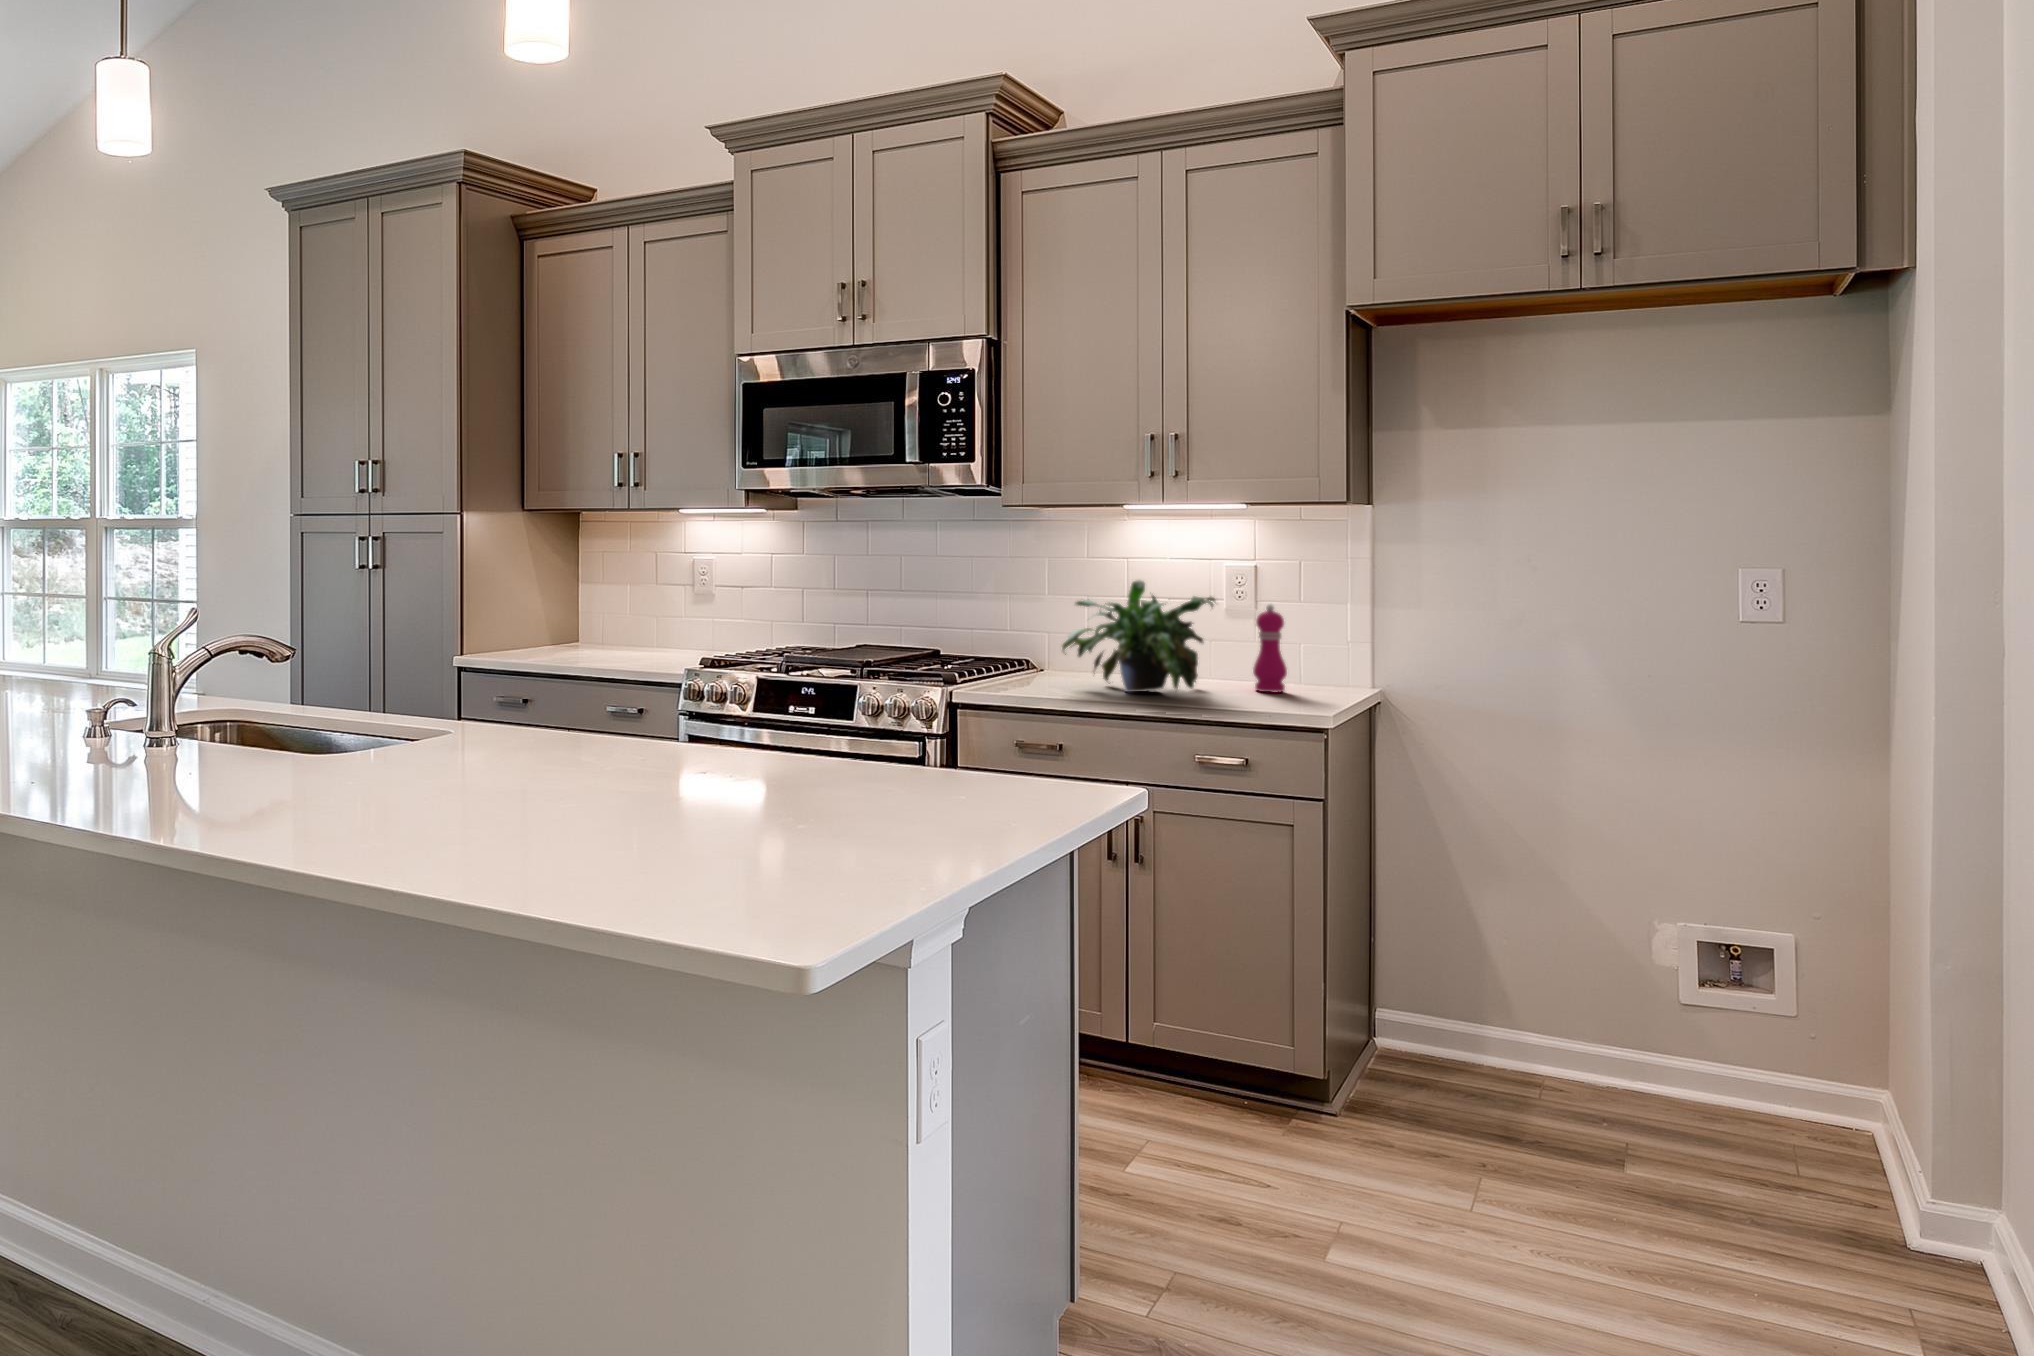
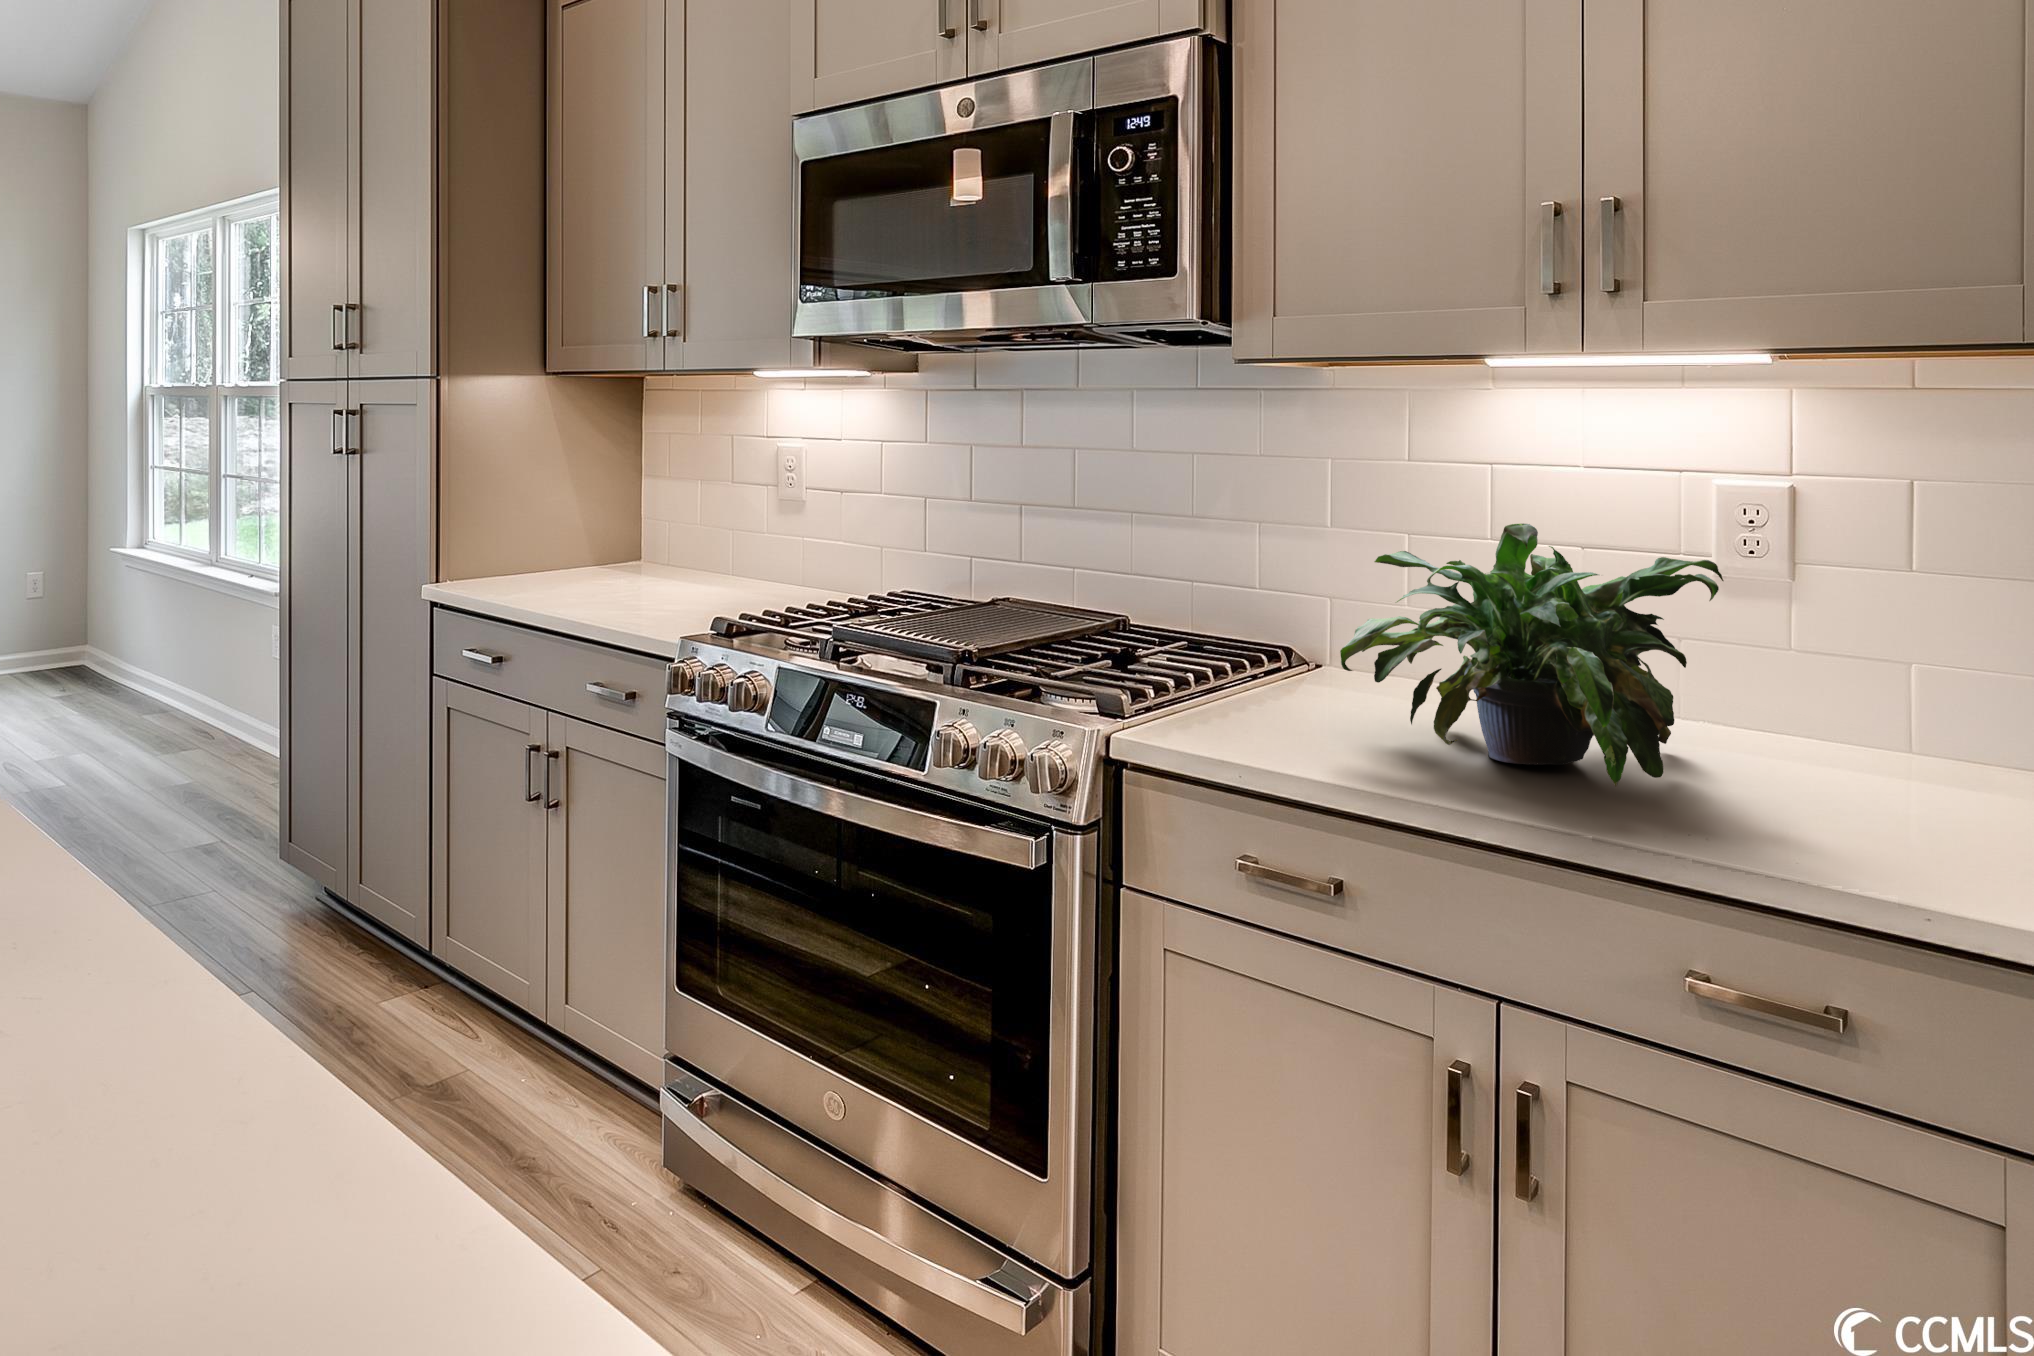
pepper mill: present [1253,605,1287,692] -> none [1811,577,1904,779]

